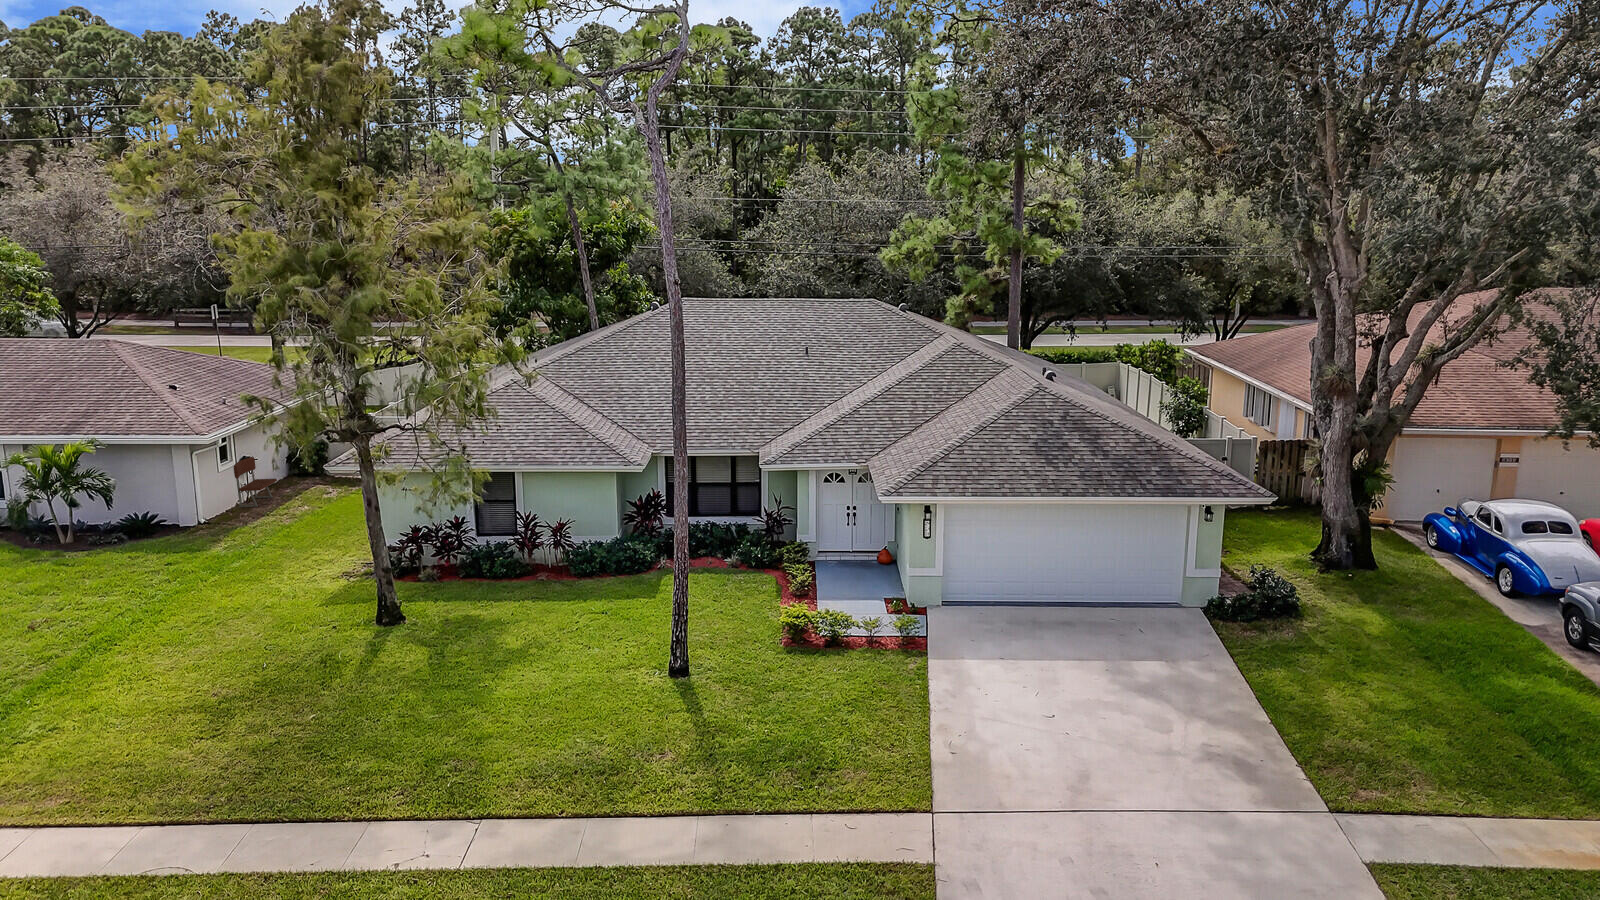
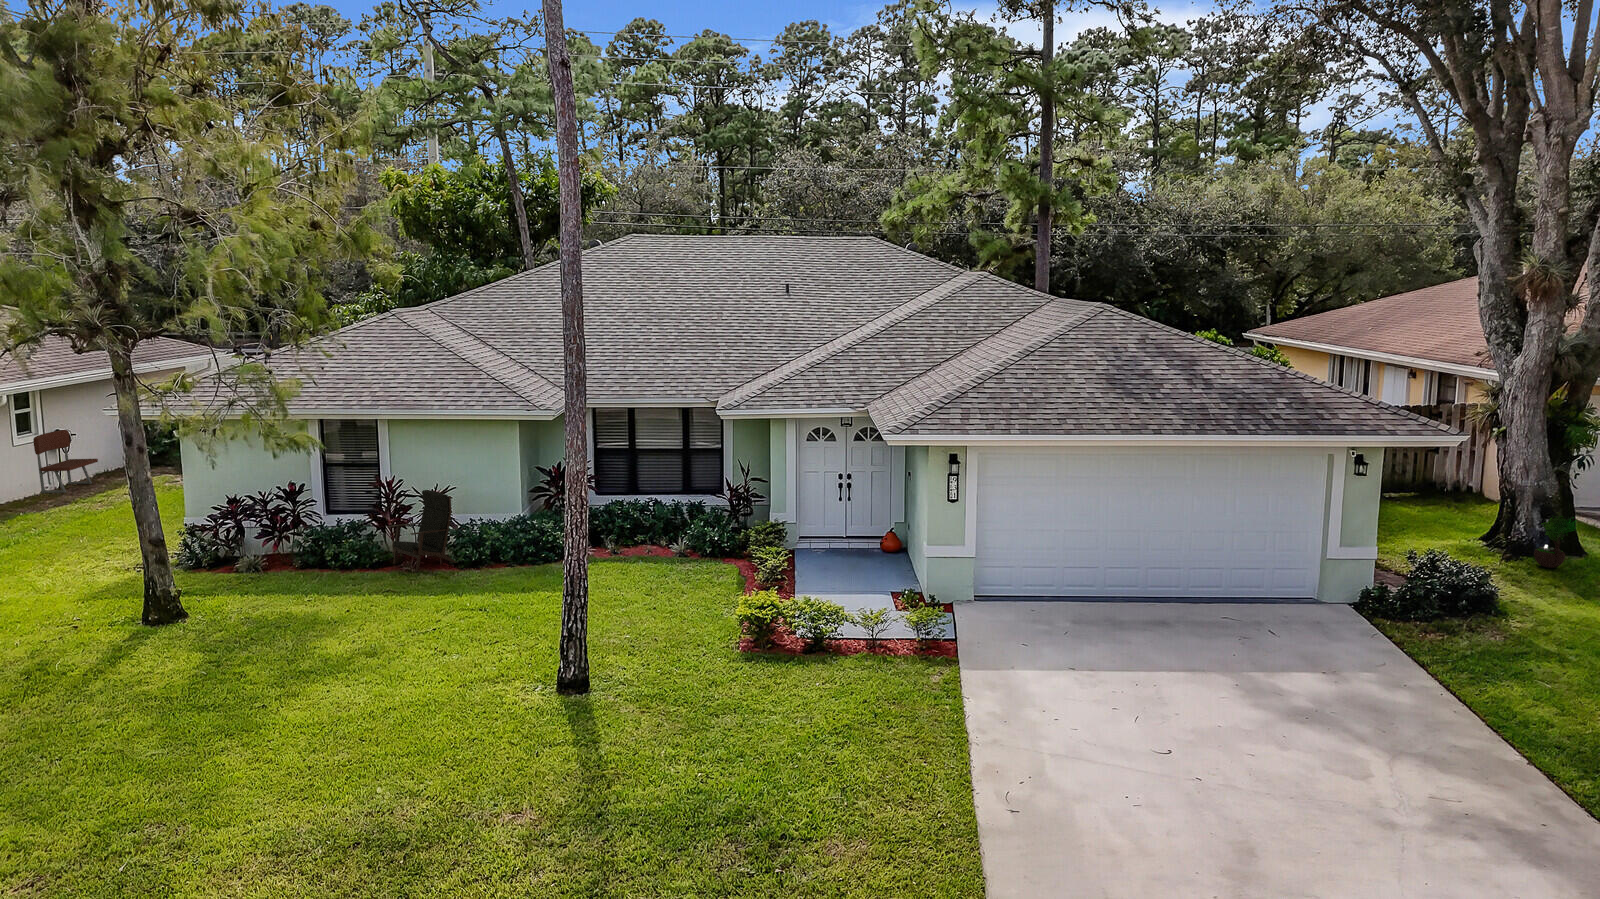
lounge chair: none [526,521,575,582] -> present [388,490,457,572]
potted tree: none [1343,540,1373,578] -> present [1534,516,1576,568]

